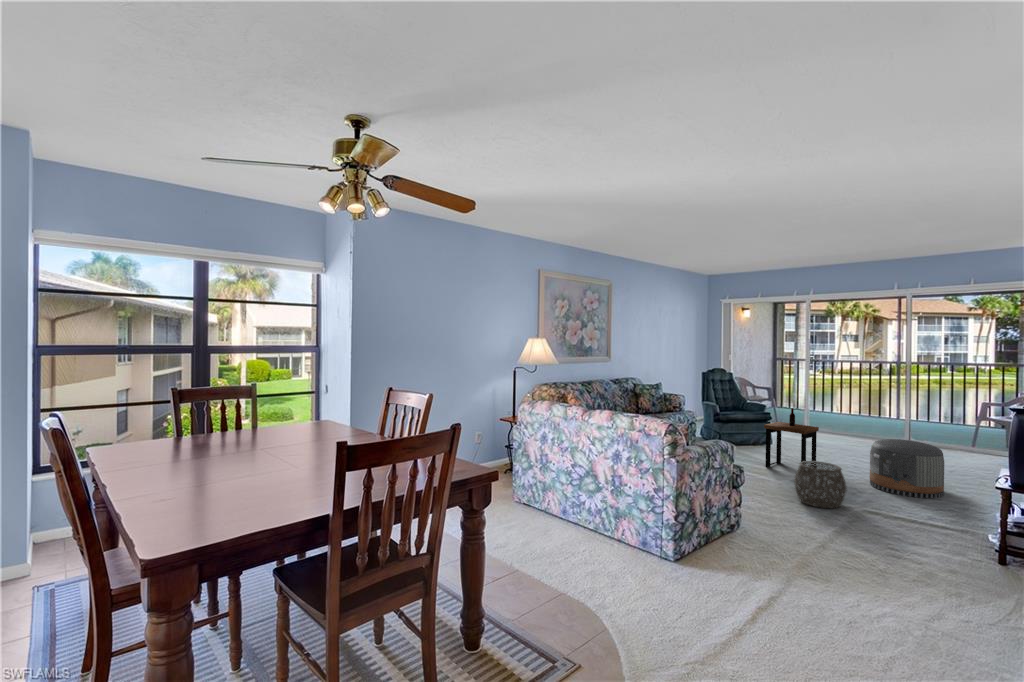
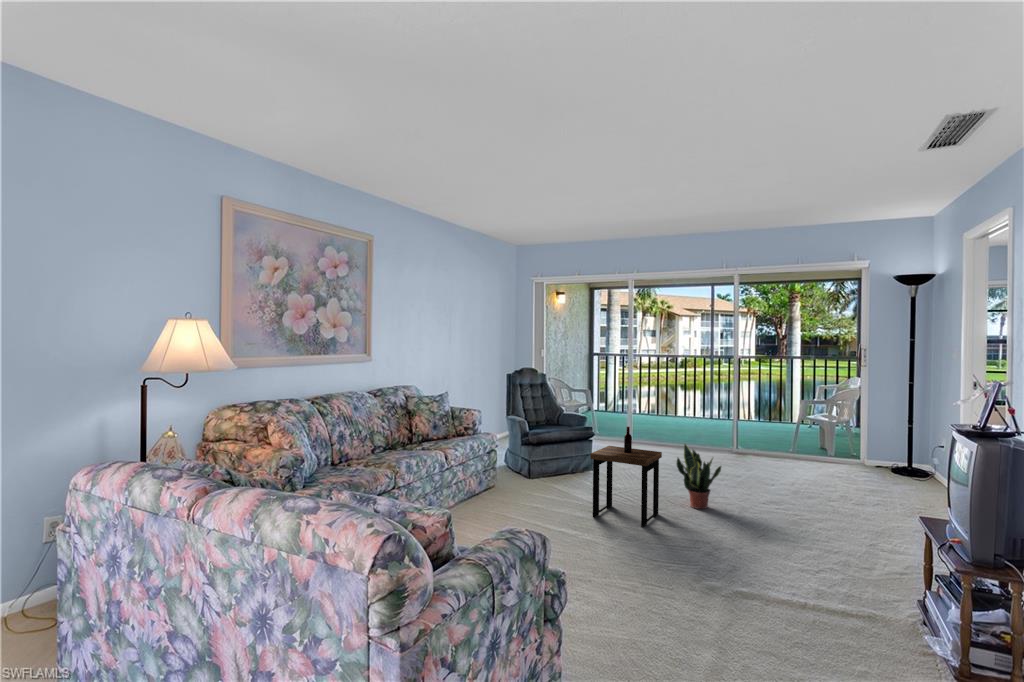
potted plant: none [832,423,869,470] -> present [677,444,721,509]
pouf: present [870,439,944,498] -> none [730,466,823,554]
woven basket: present [794,461,846,509] -> none [641,519,718,603]

